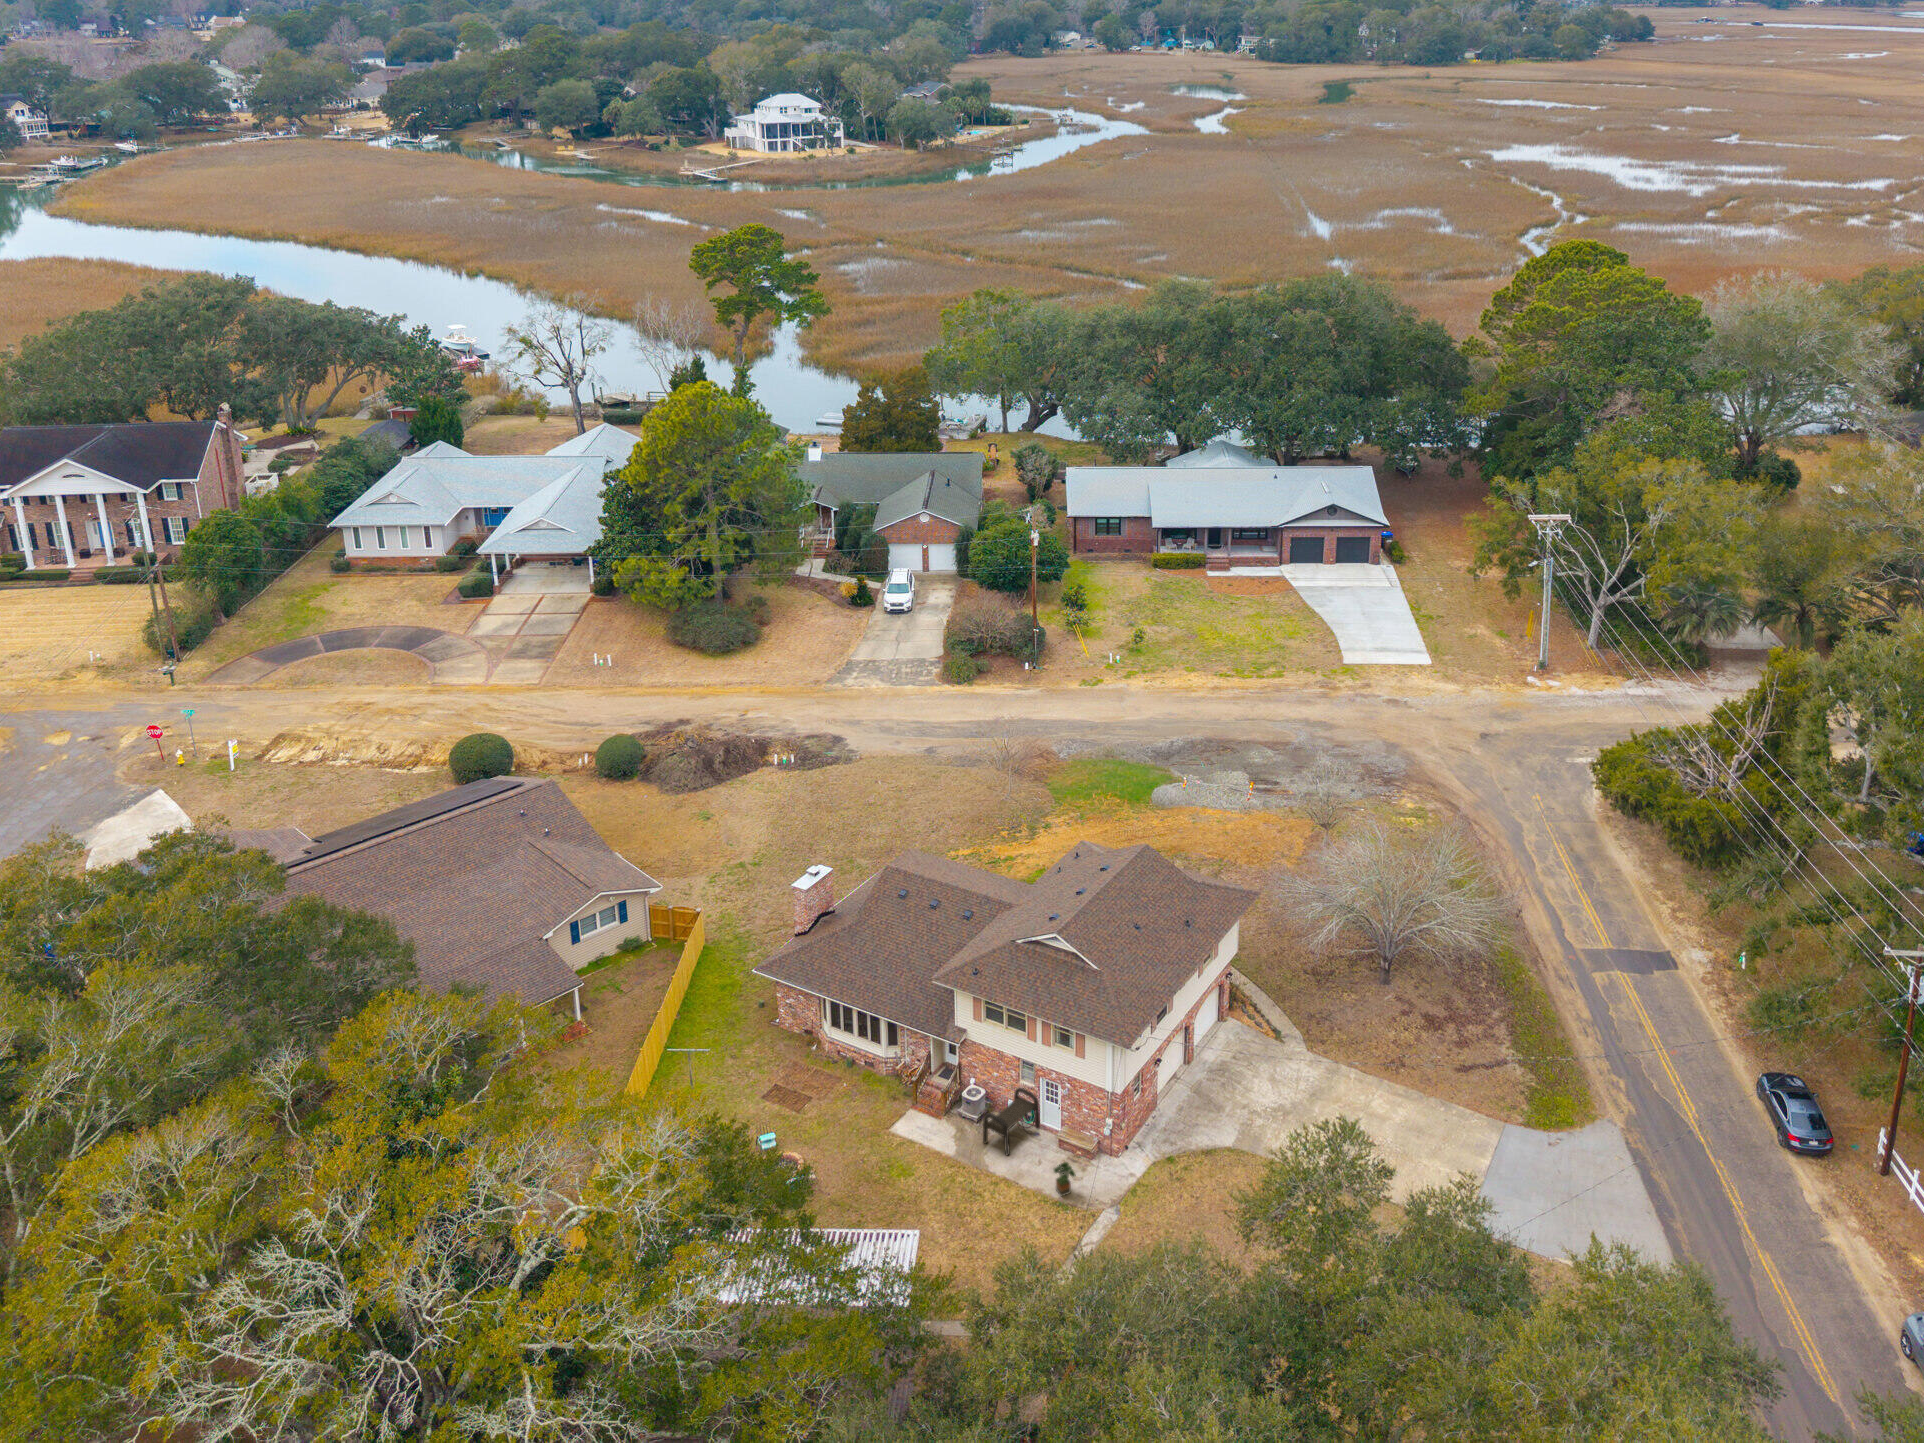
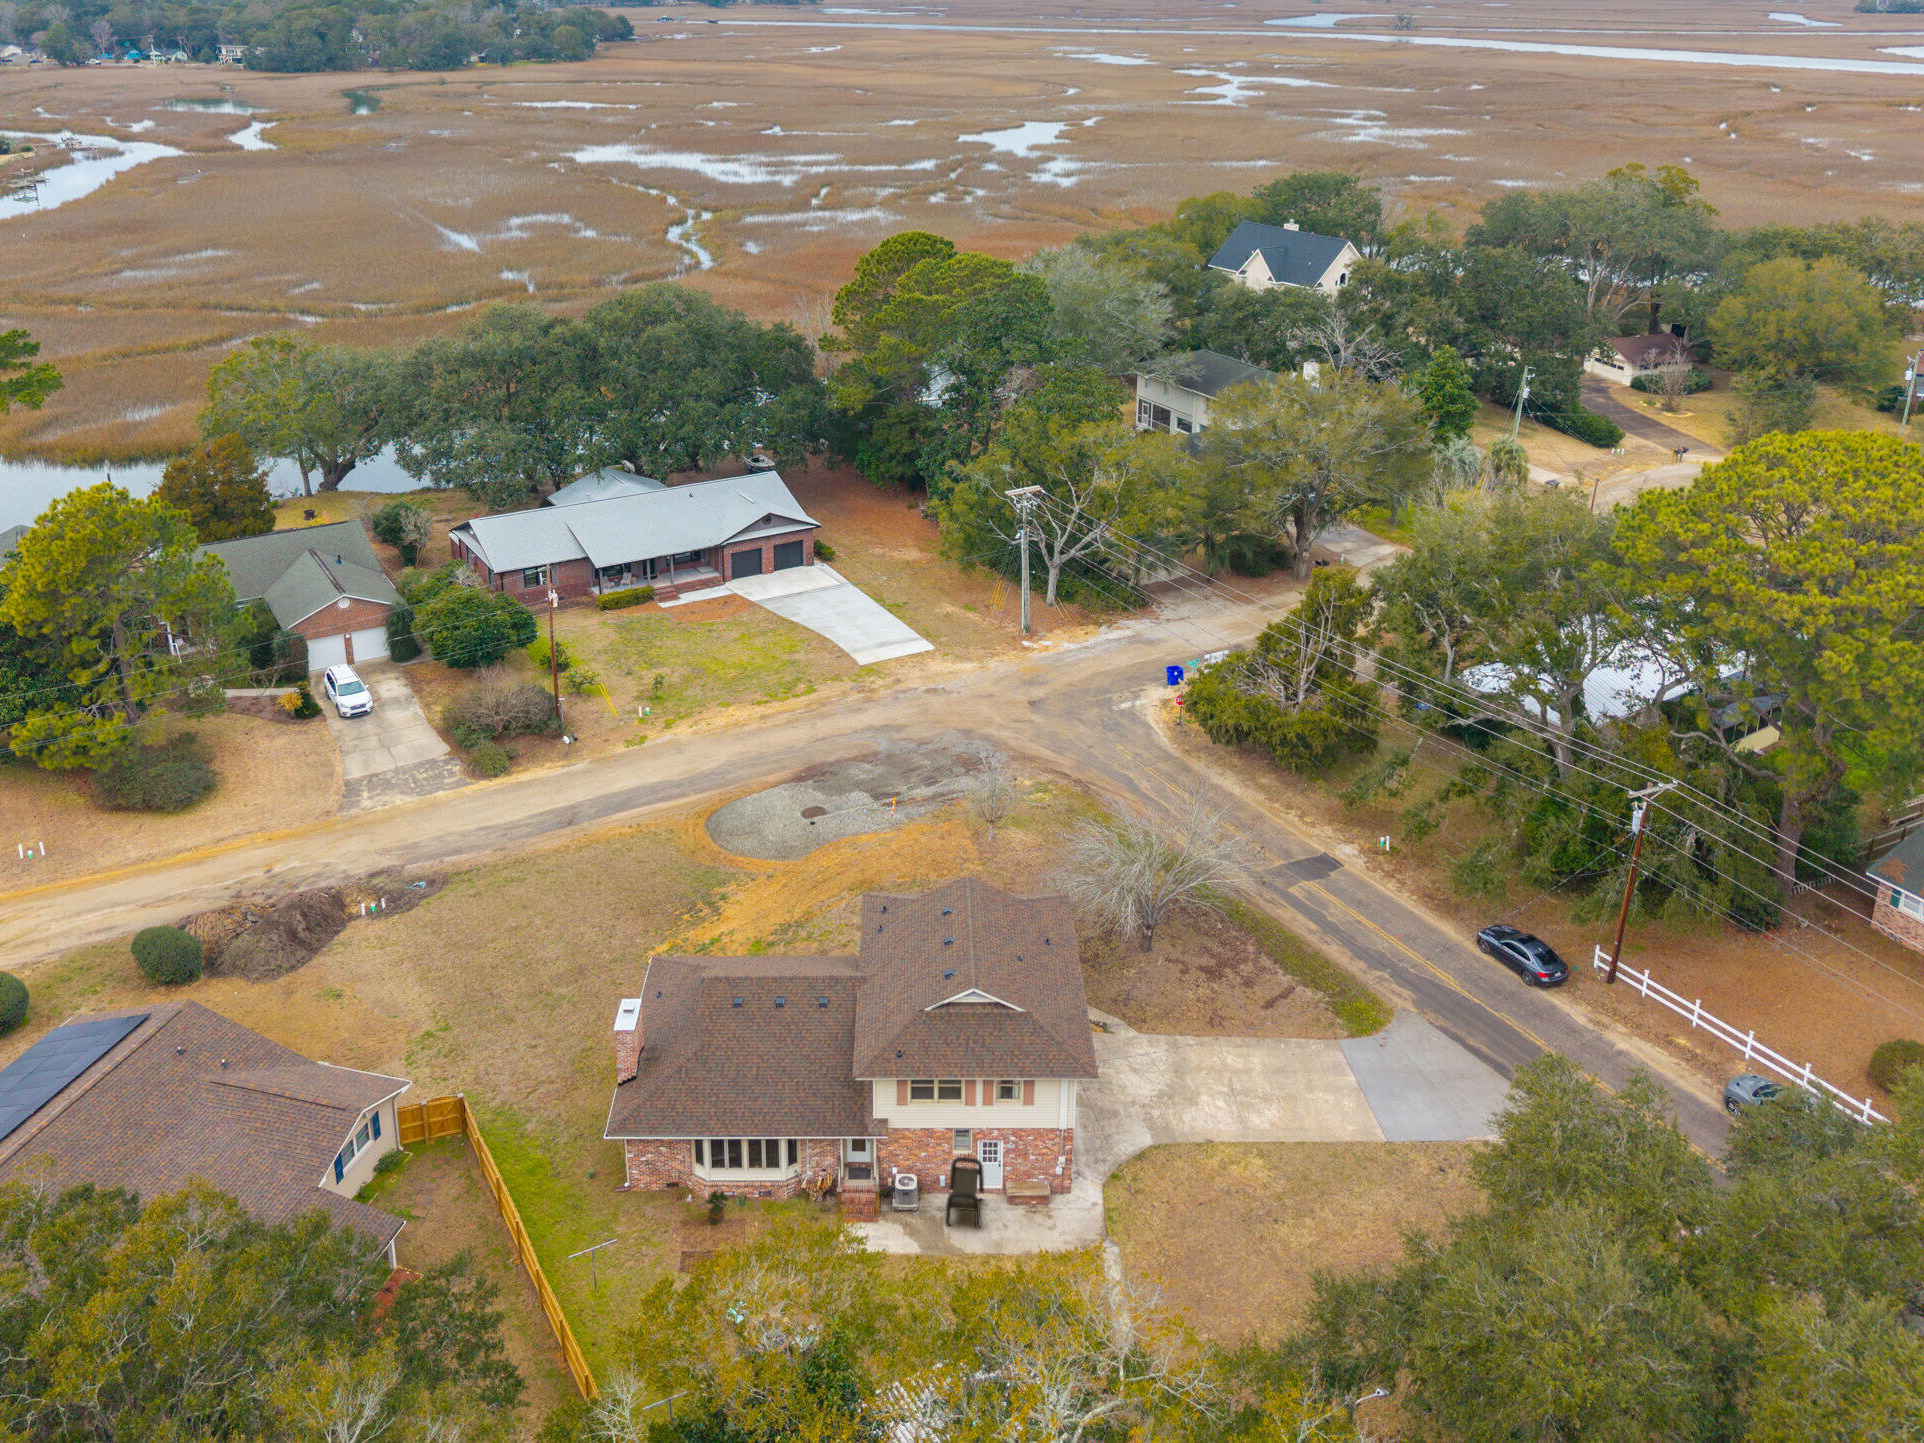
potted tree: present [1054,1162,1076,1196] -> present [706,1190,728,1225]

